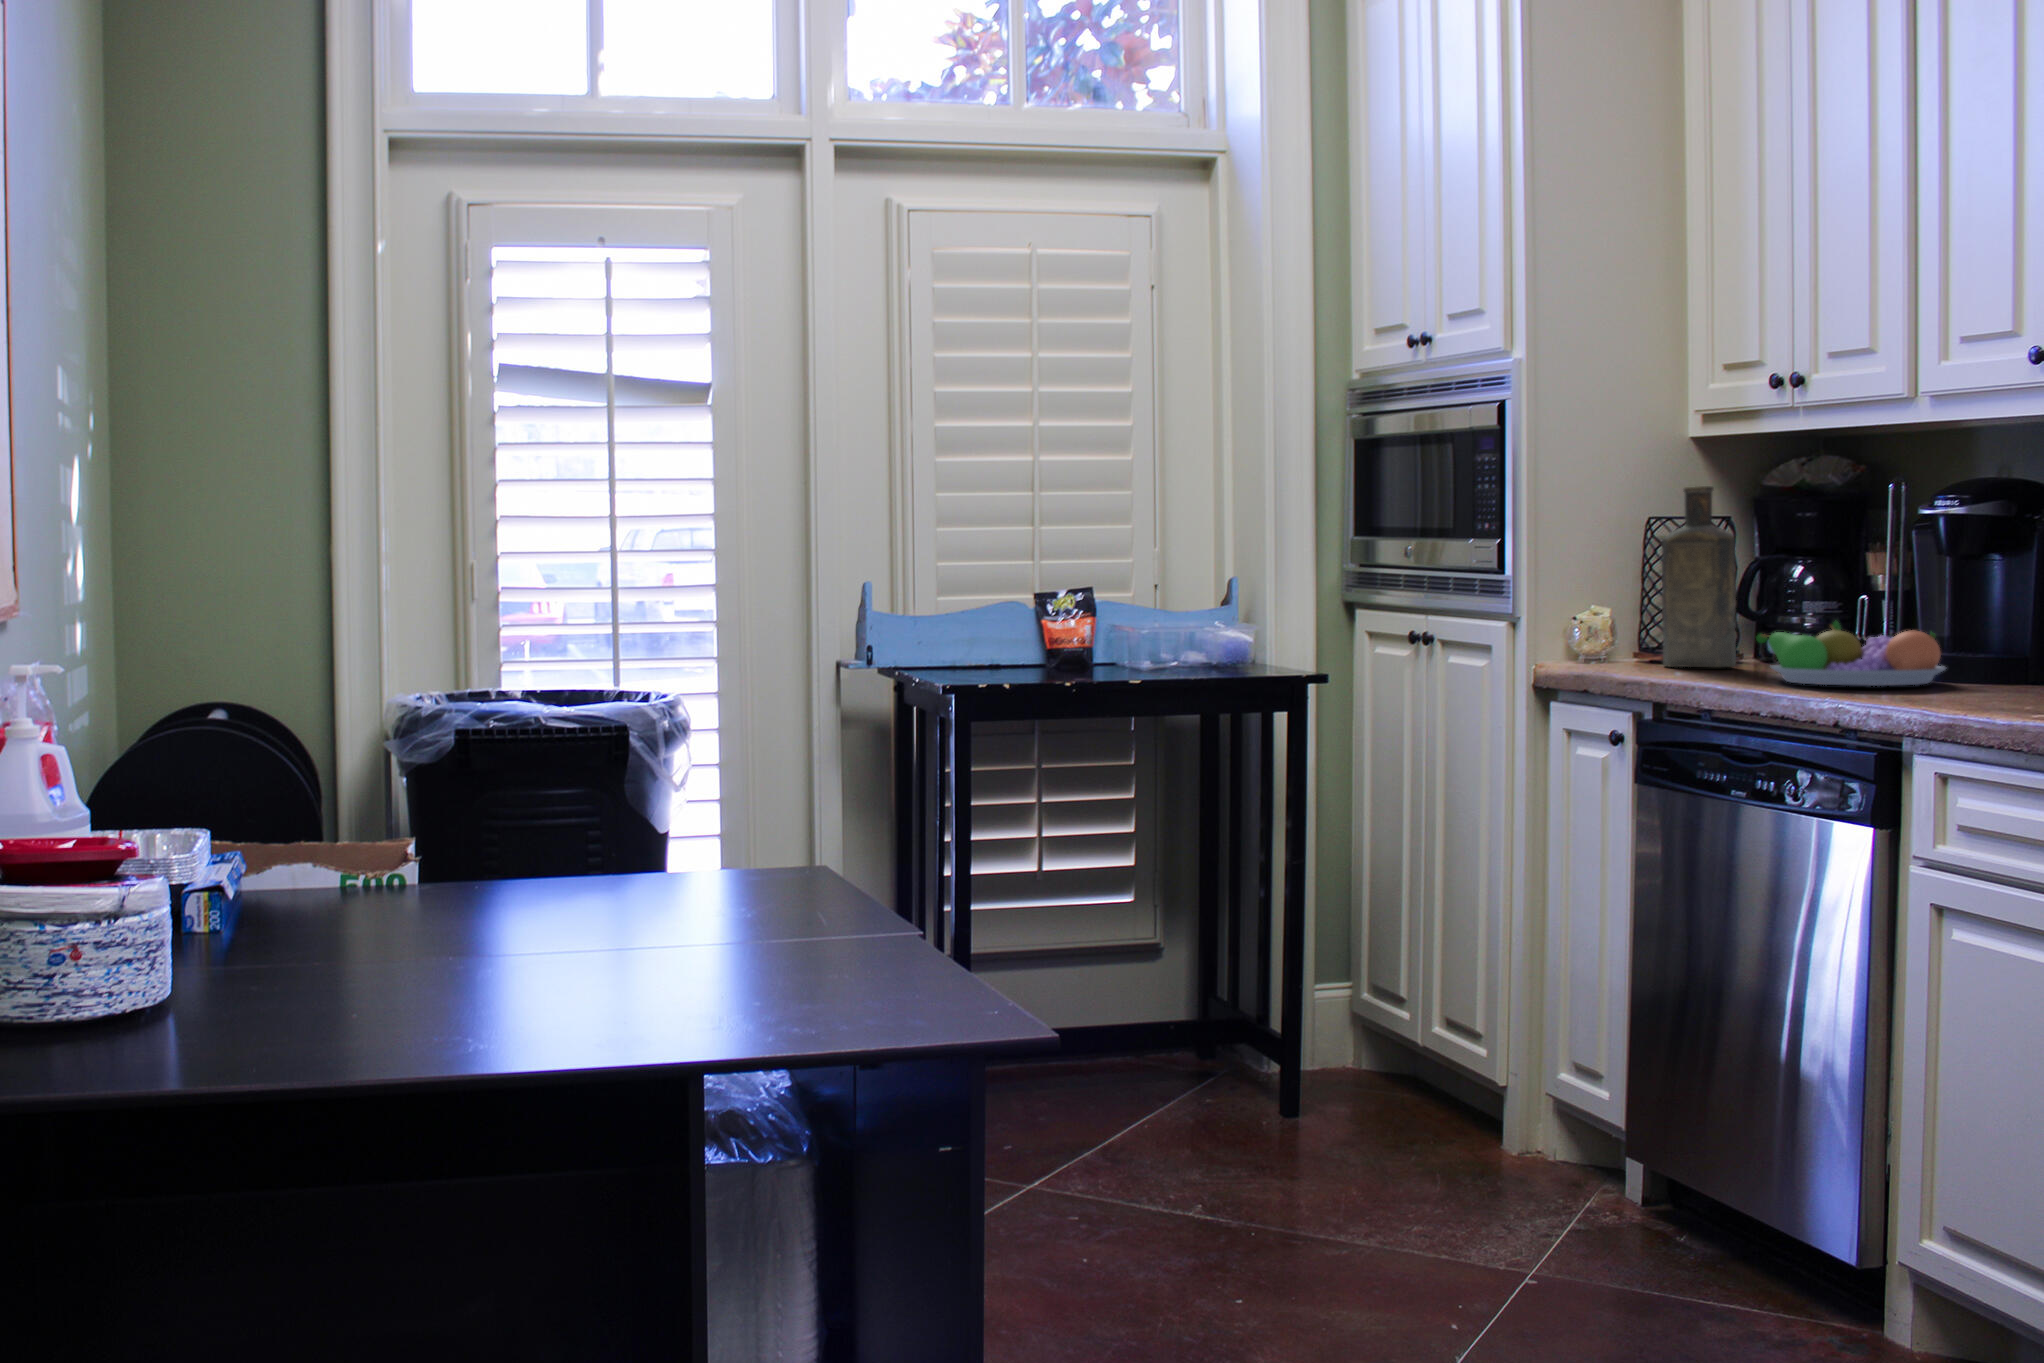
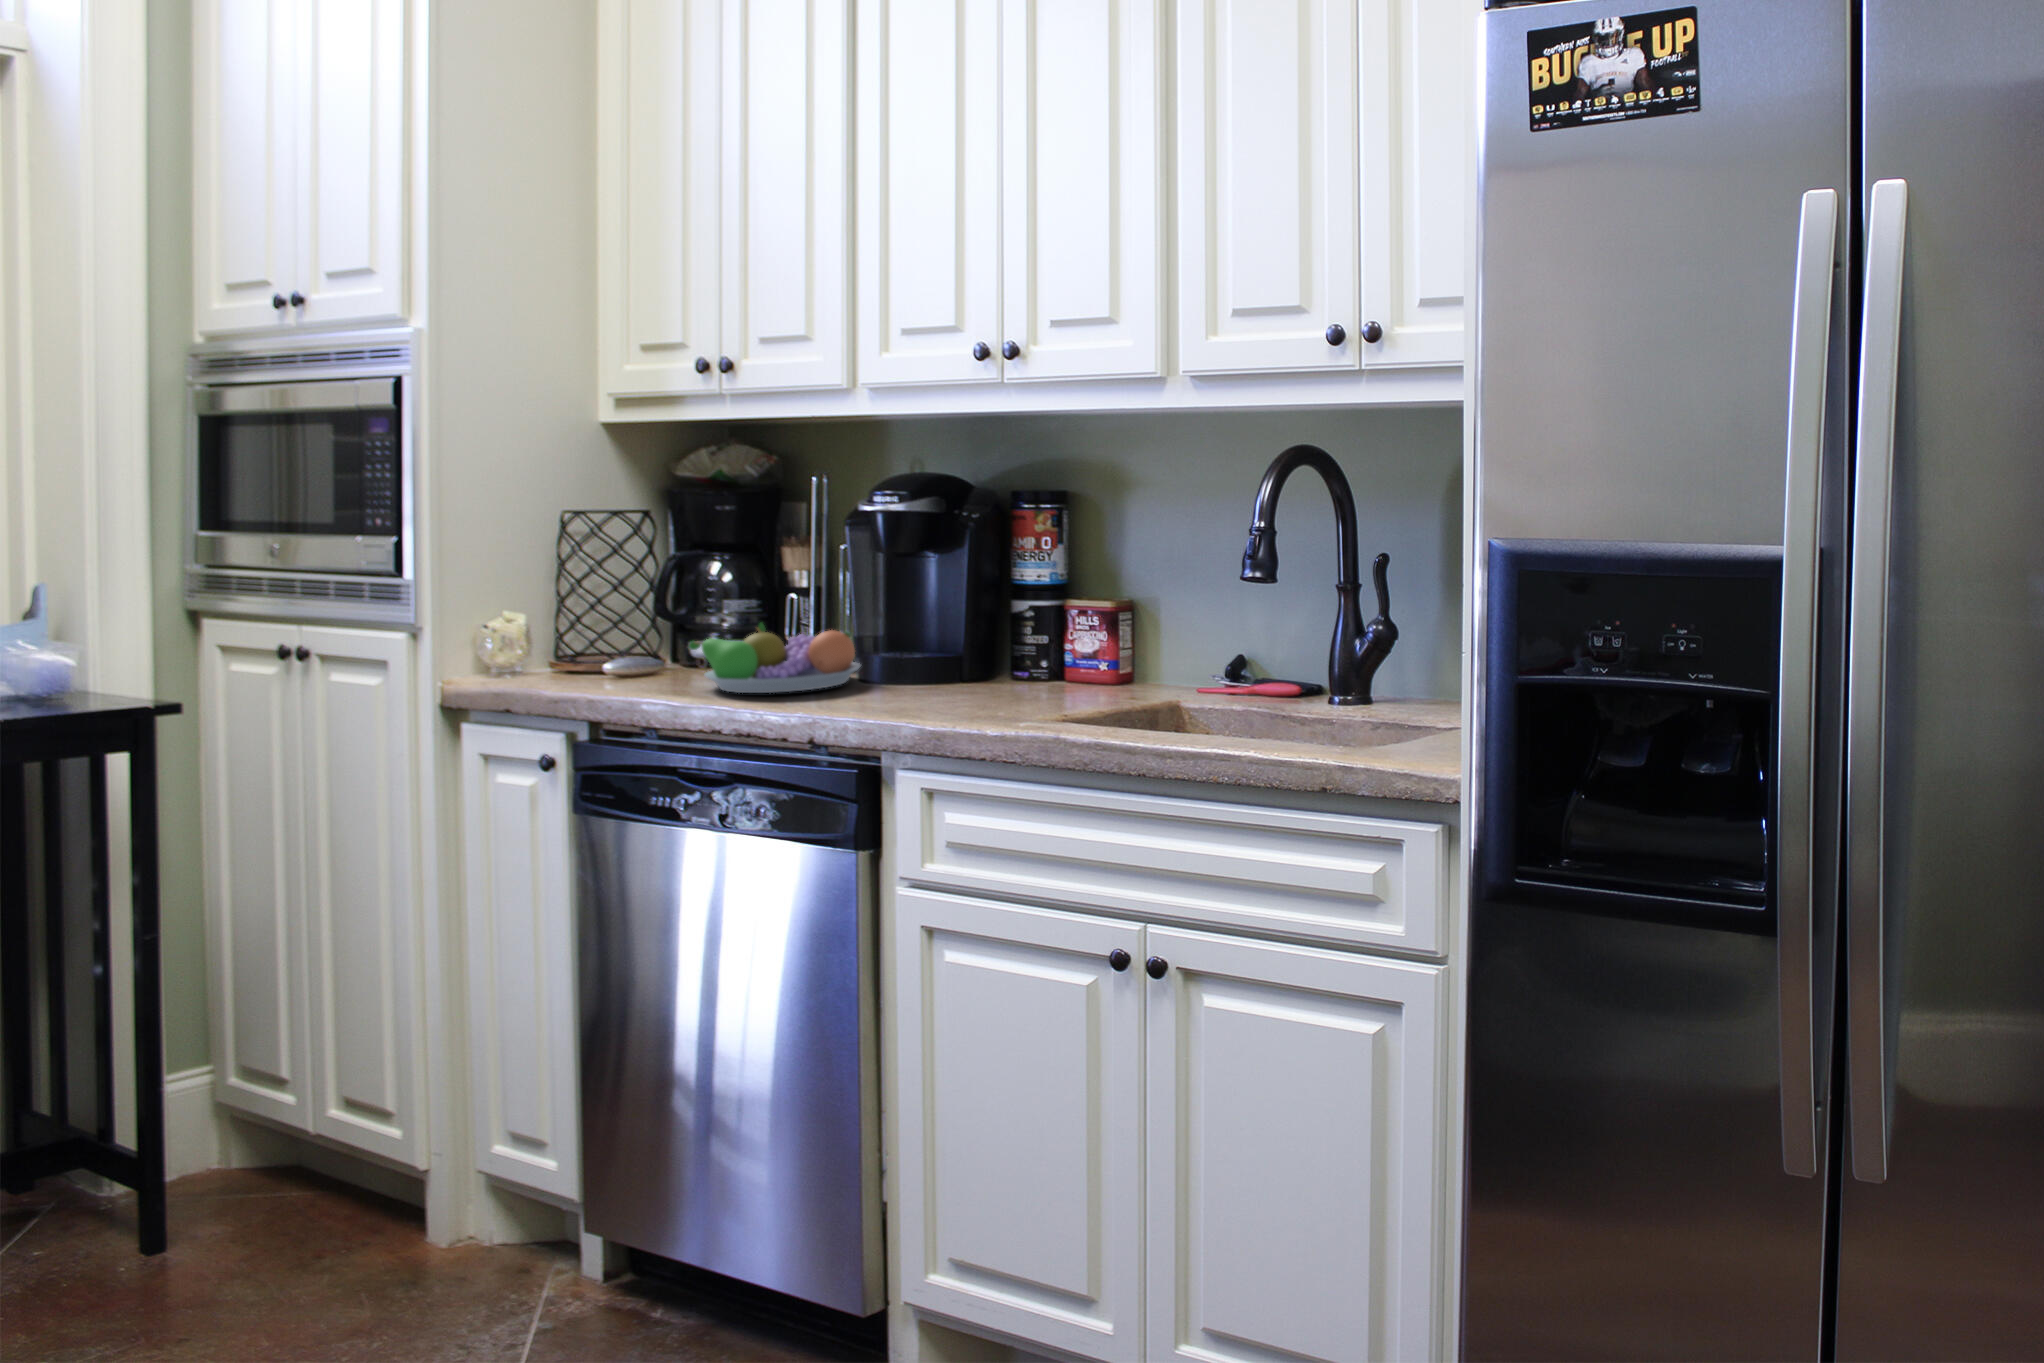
bottle: present [1662,486,1736,667] -> none [583,484,663,676]

